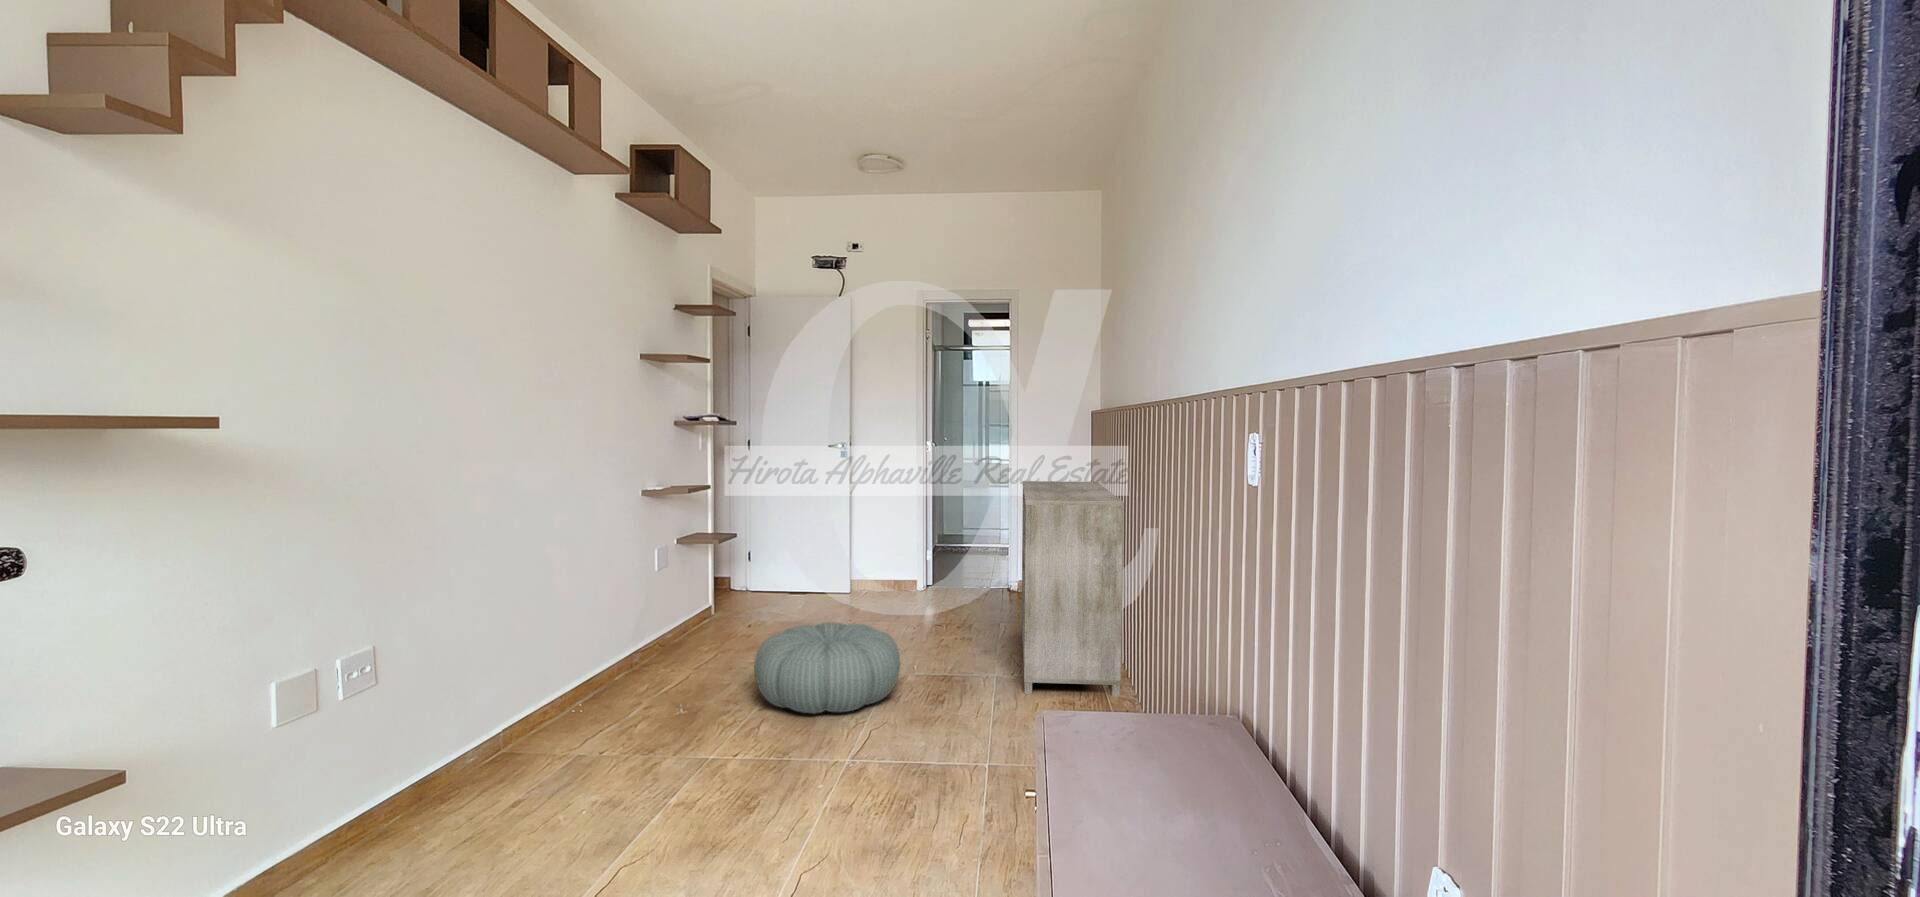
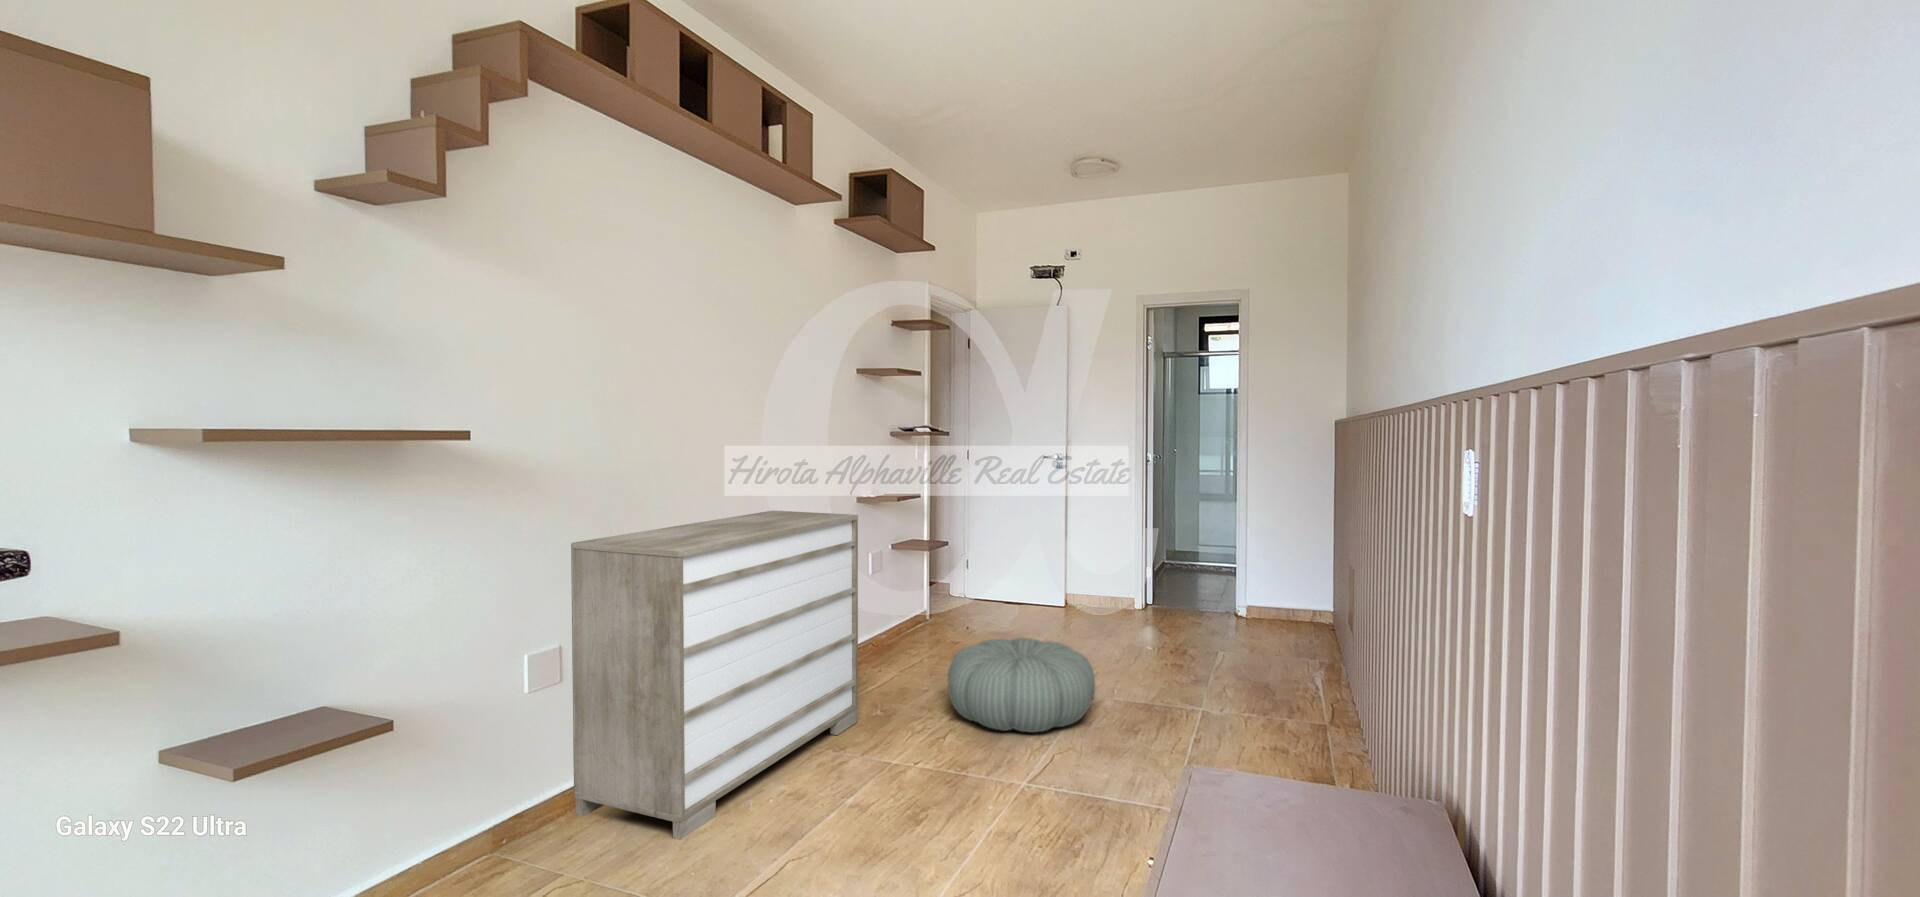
dresser: present [1022,481,1124,696] -> present [571,510,858,840]

